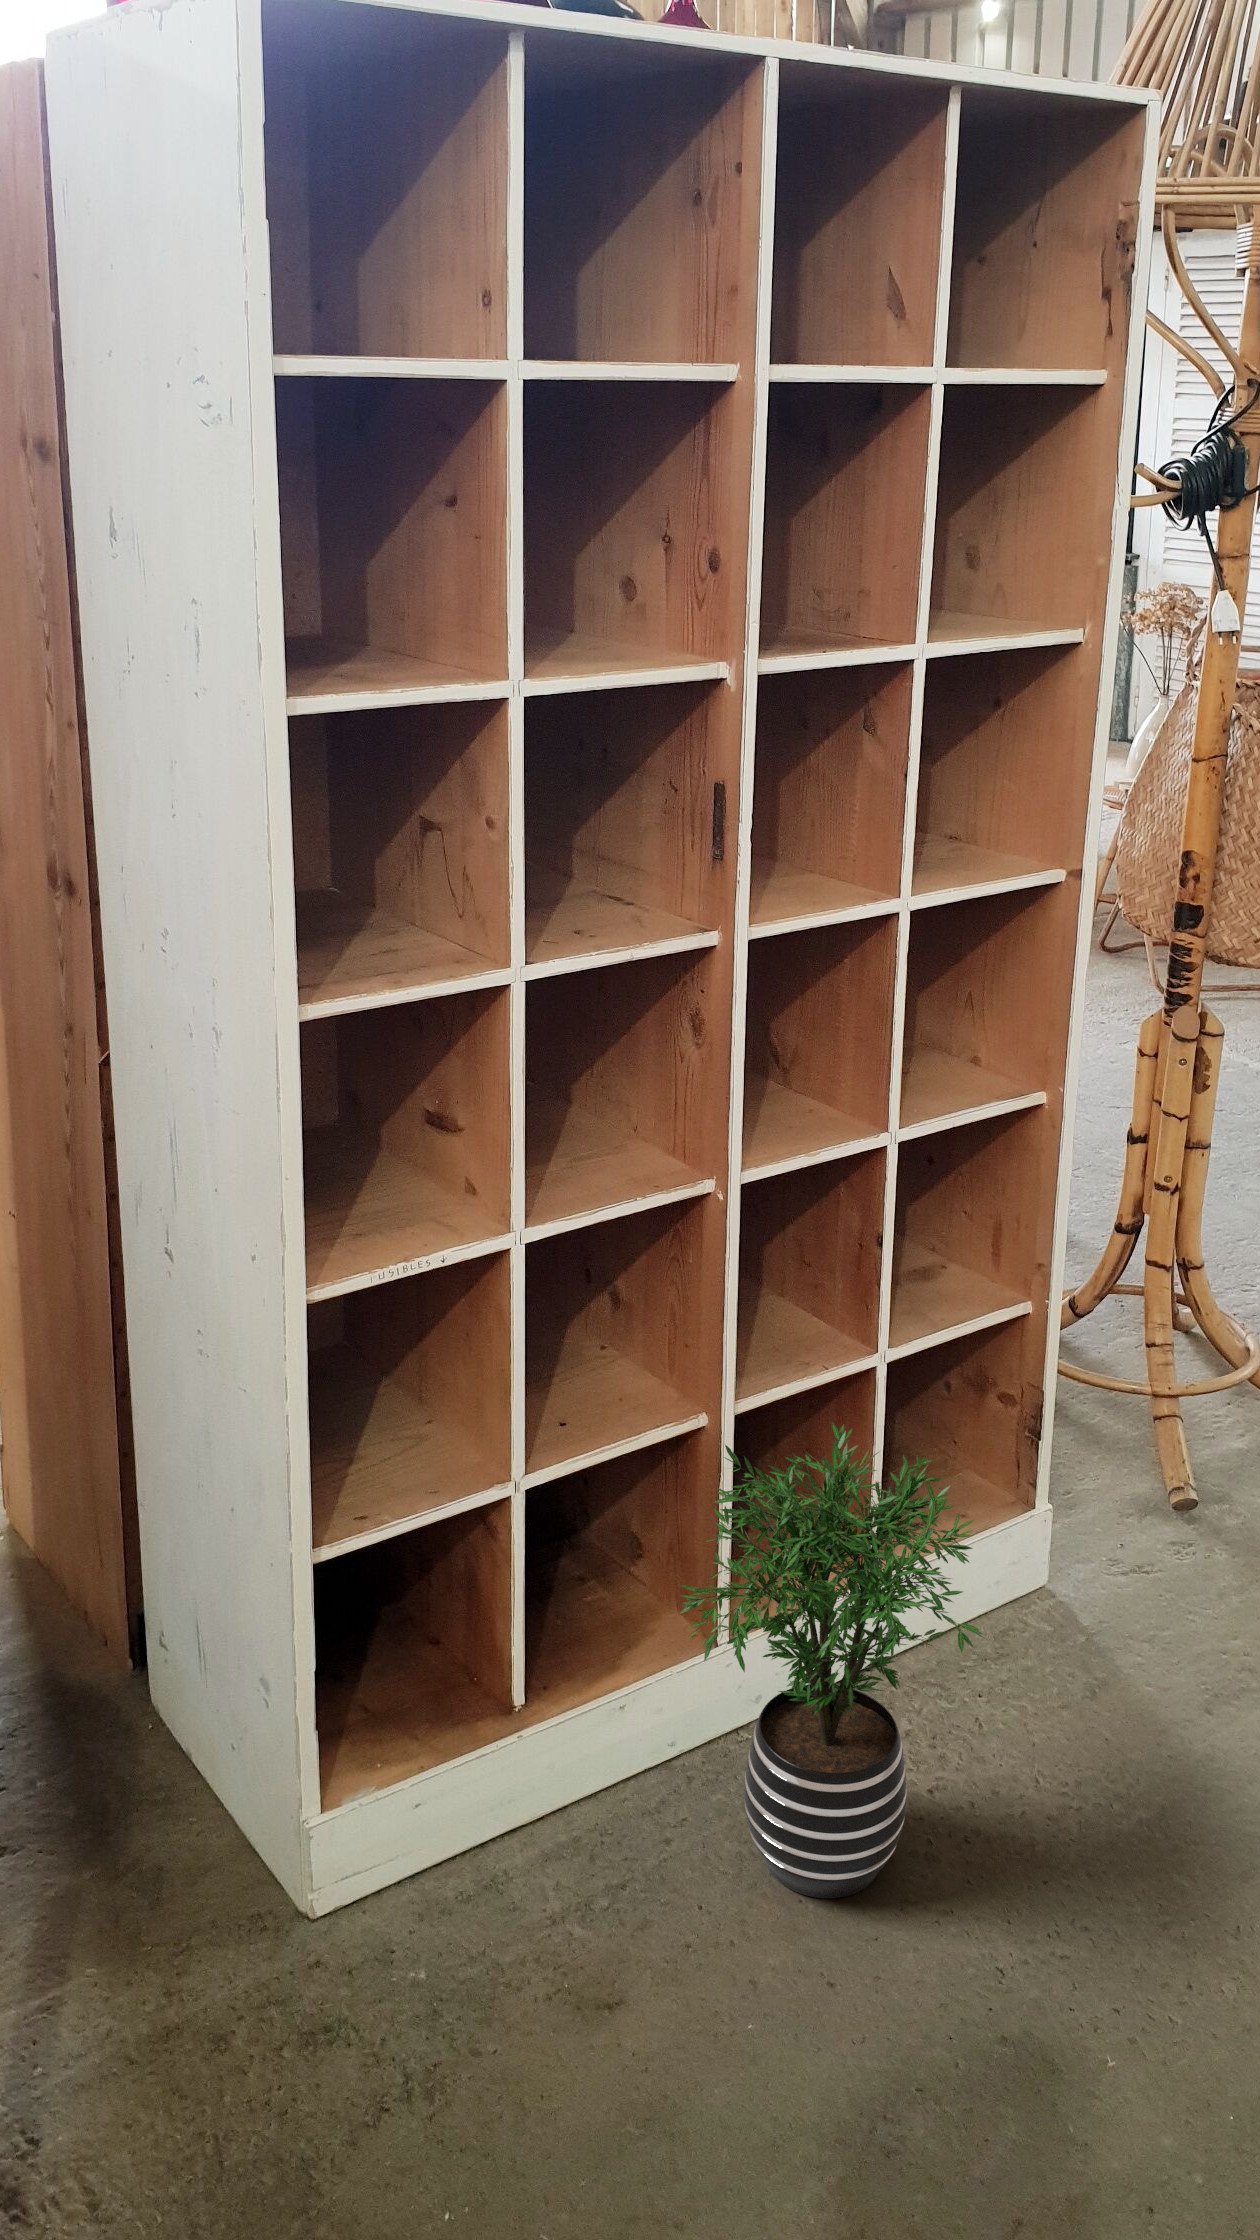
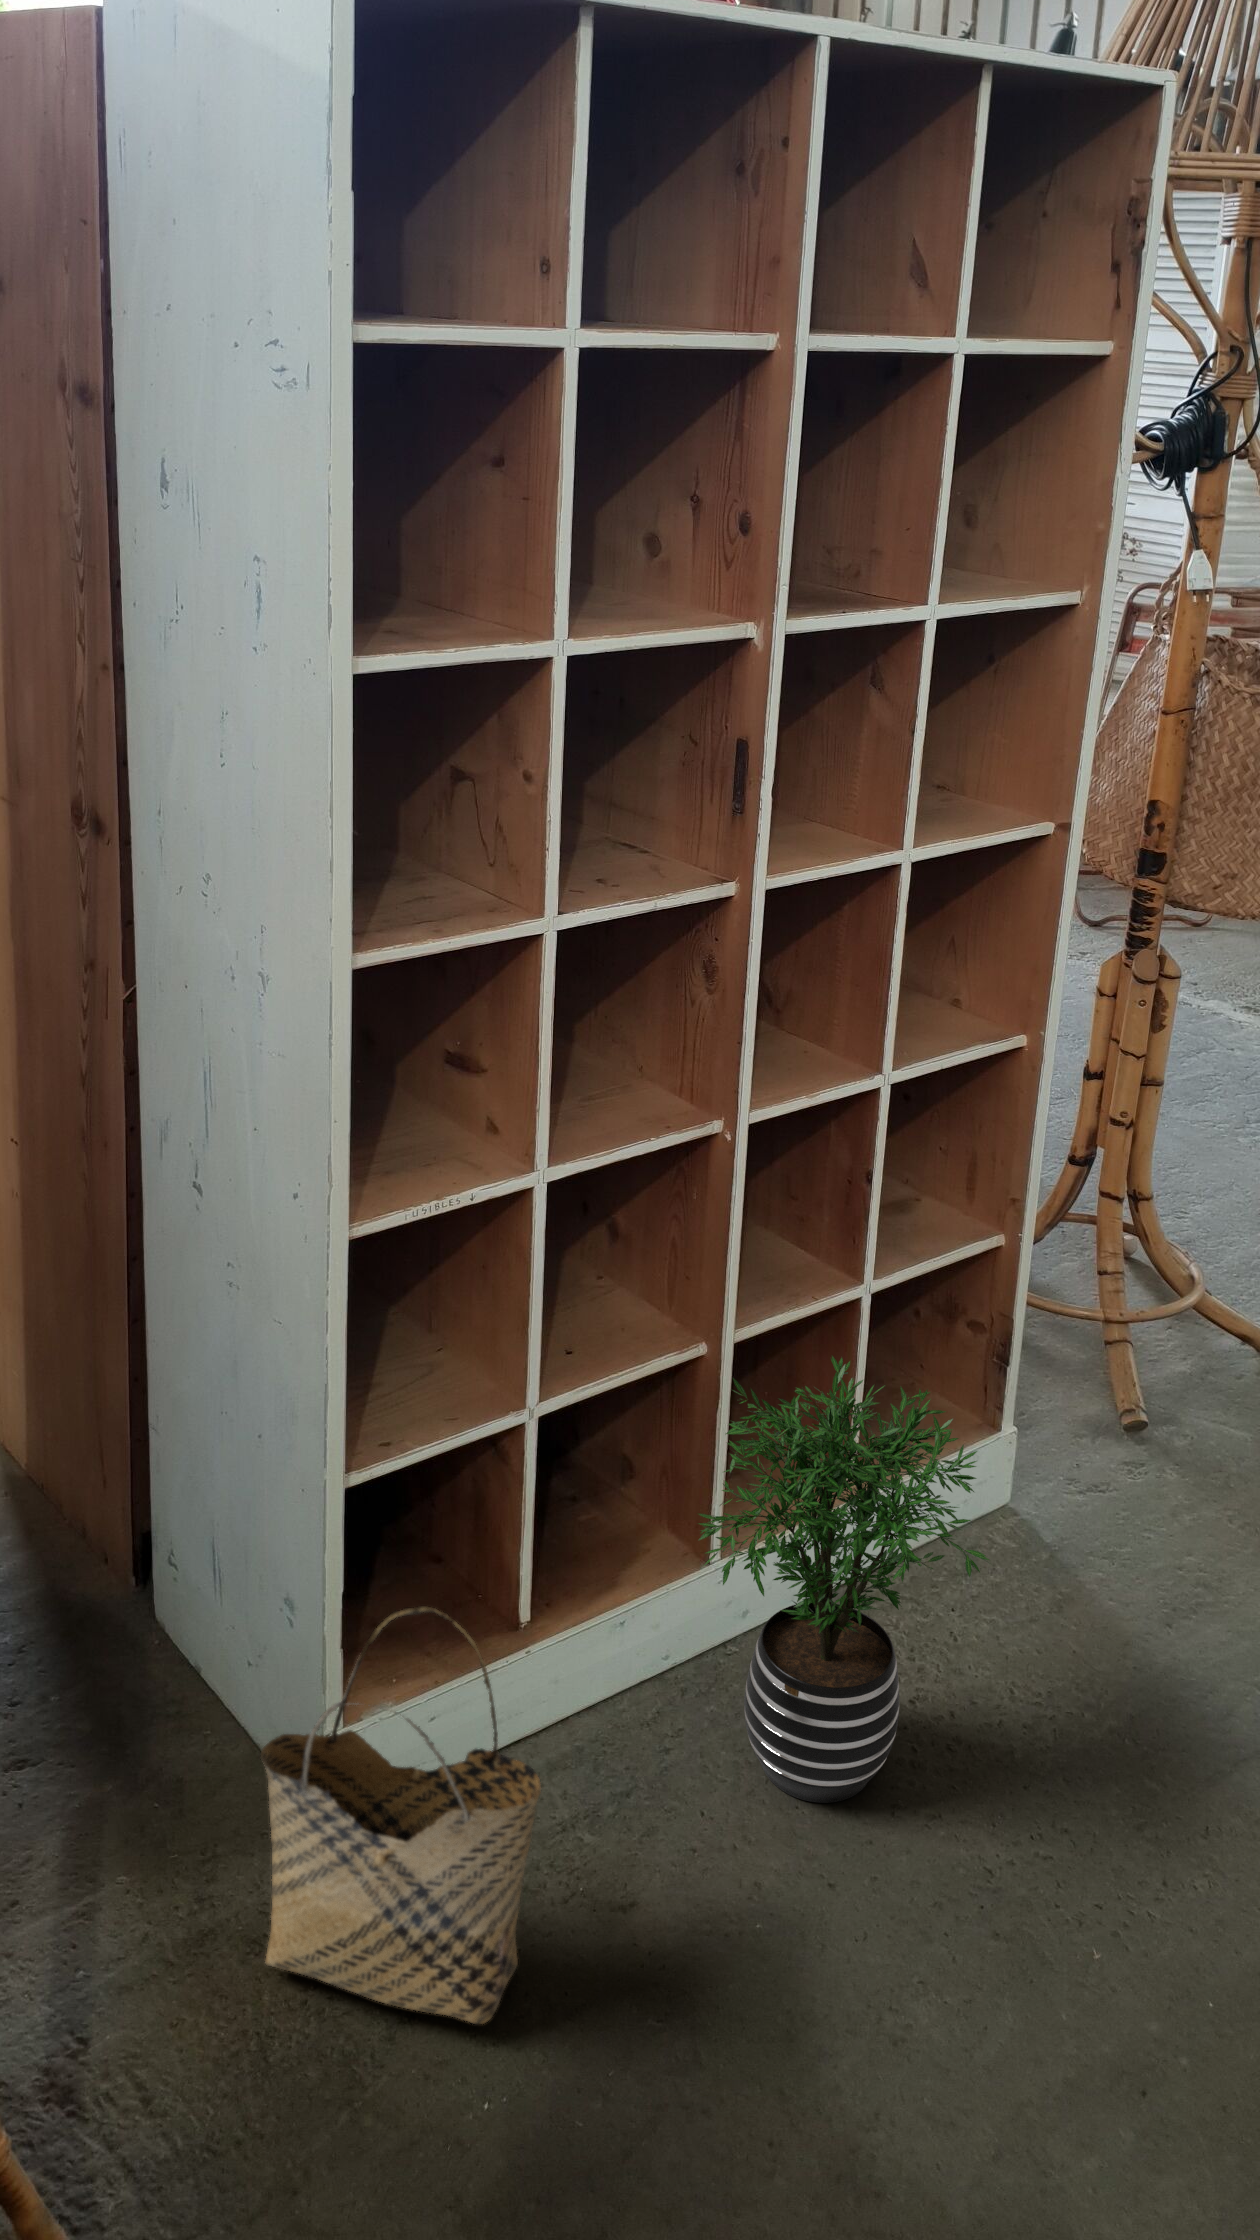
woven basket: none [214,1679,503,2127] -> present [261,1606,541,2024]

